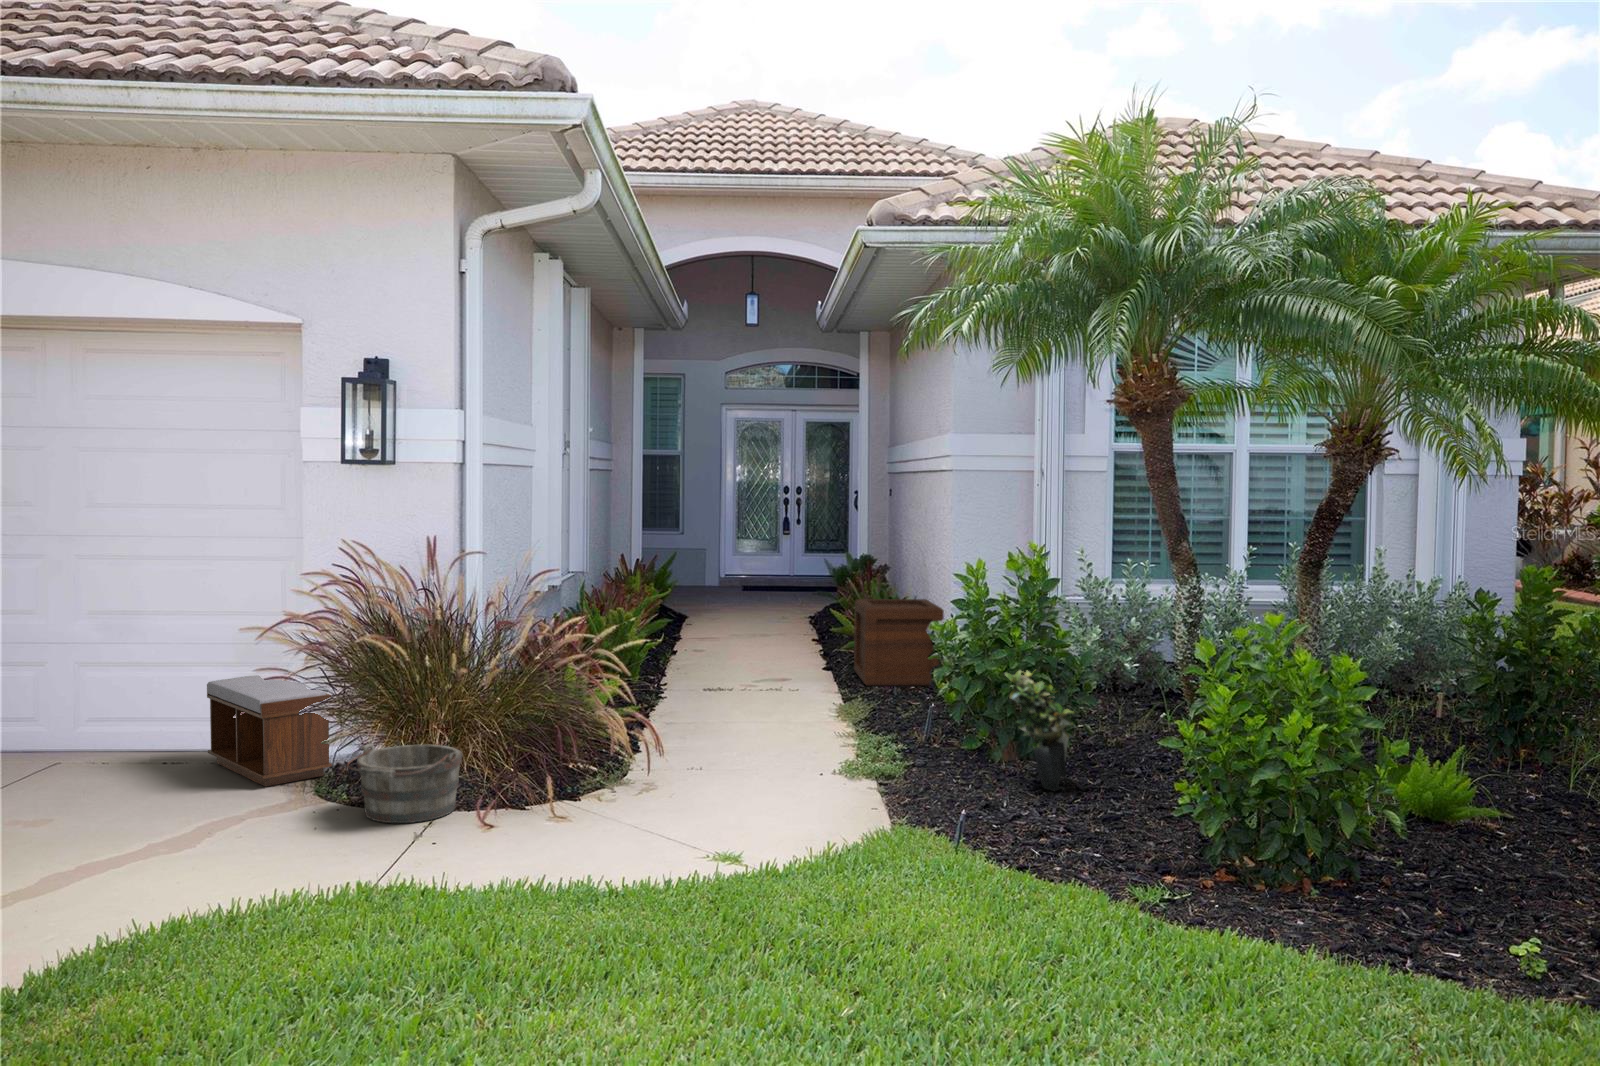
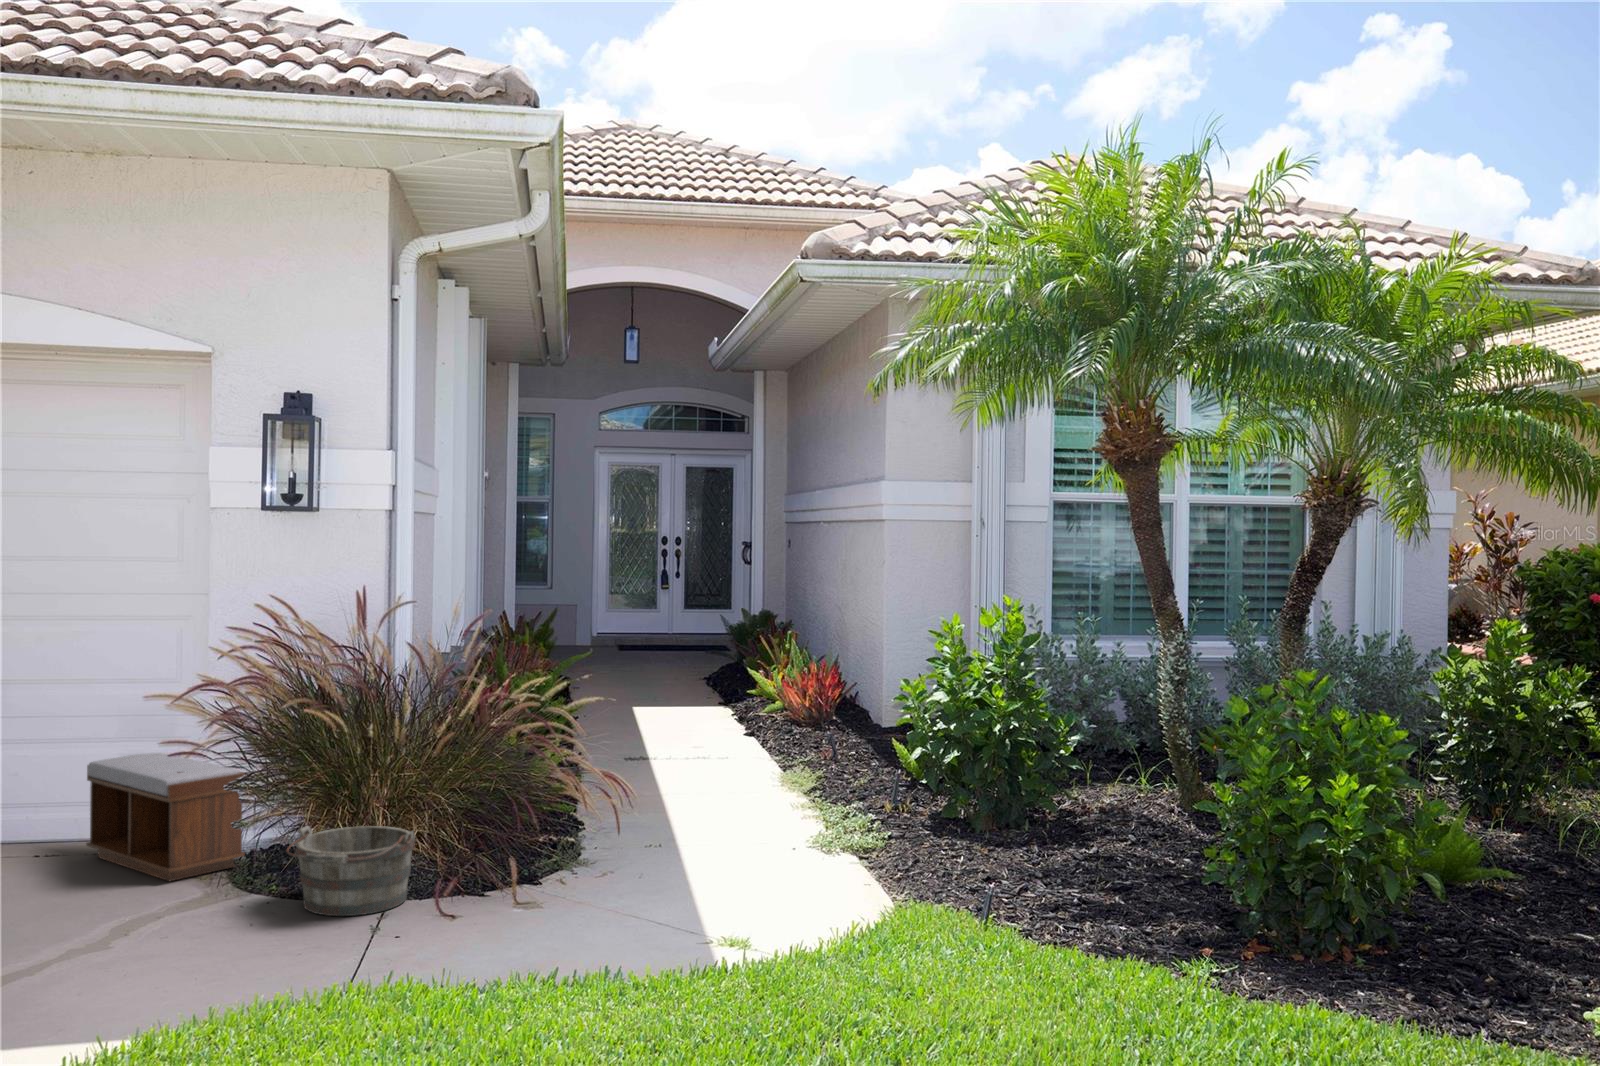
wooden crate: present [854,599,944,686] -> none [783,658,885,752]
potted plant: present [1005,671,1074,791] -> none [989,727,1065,856]

